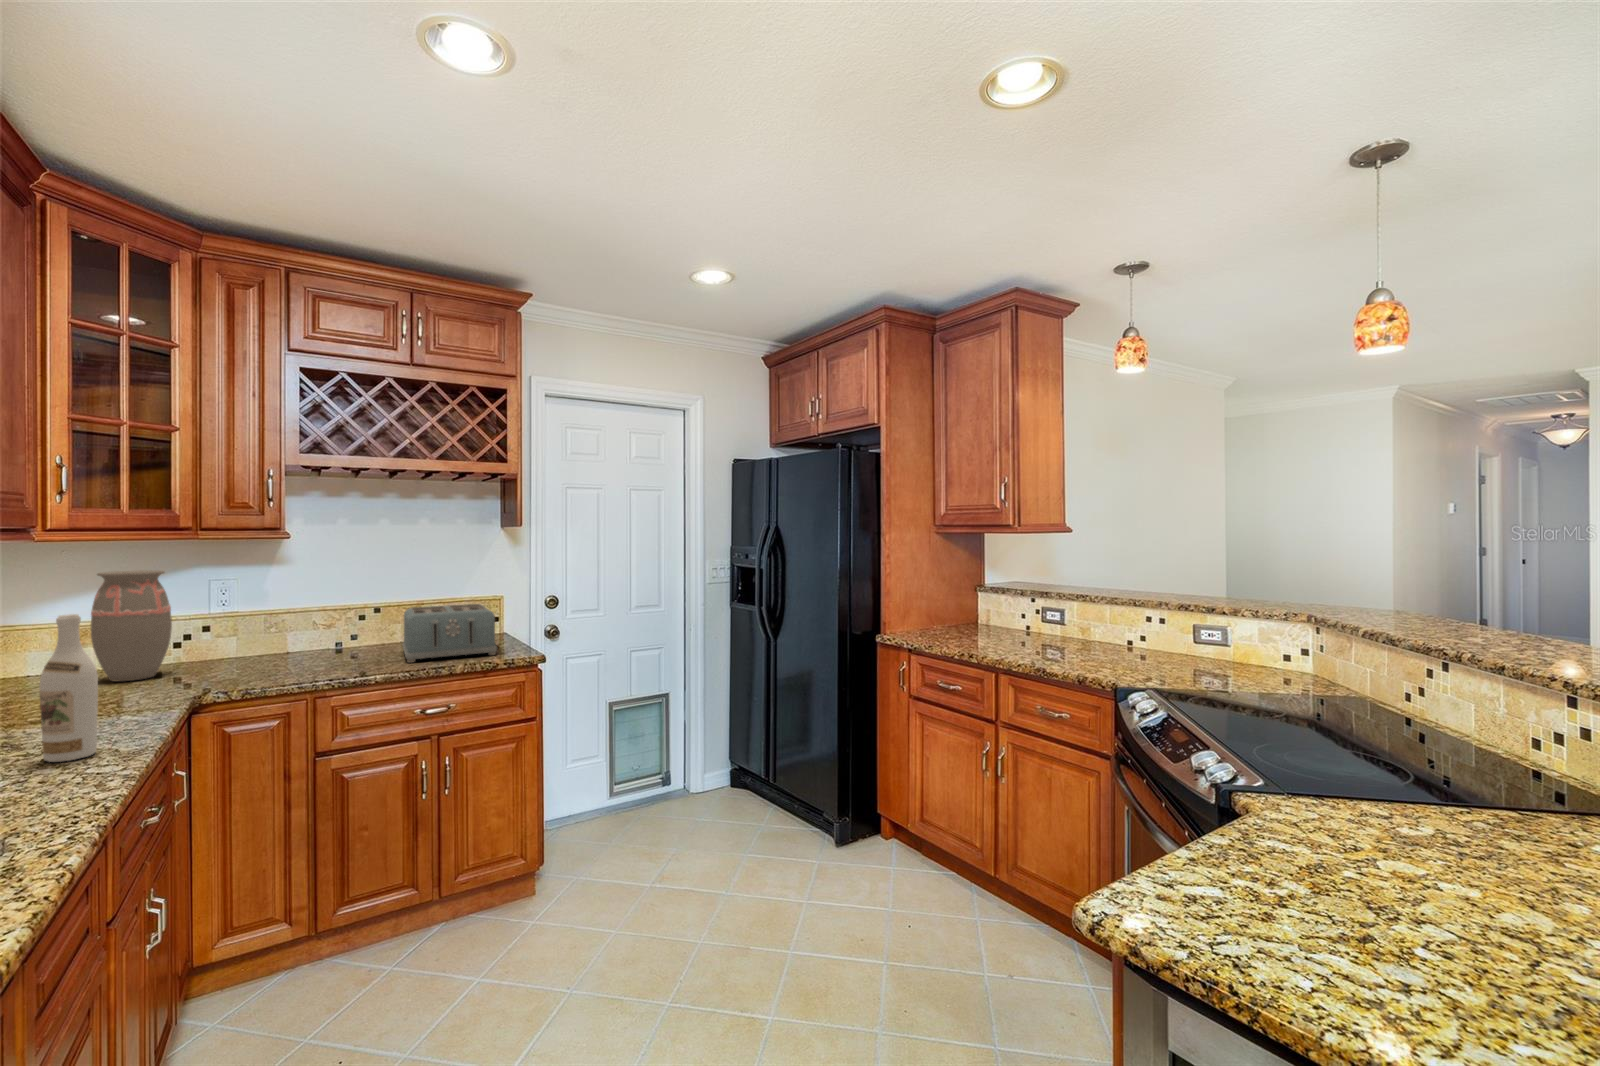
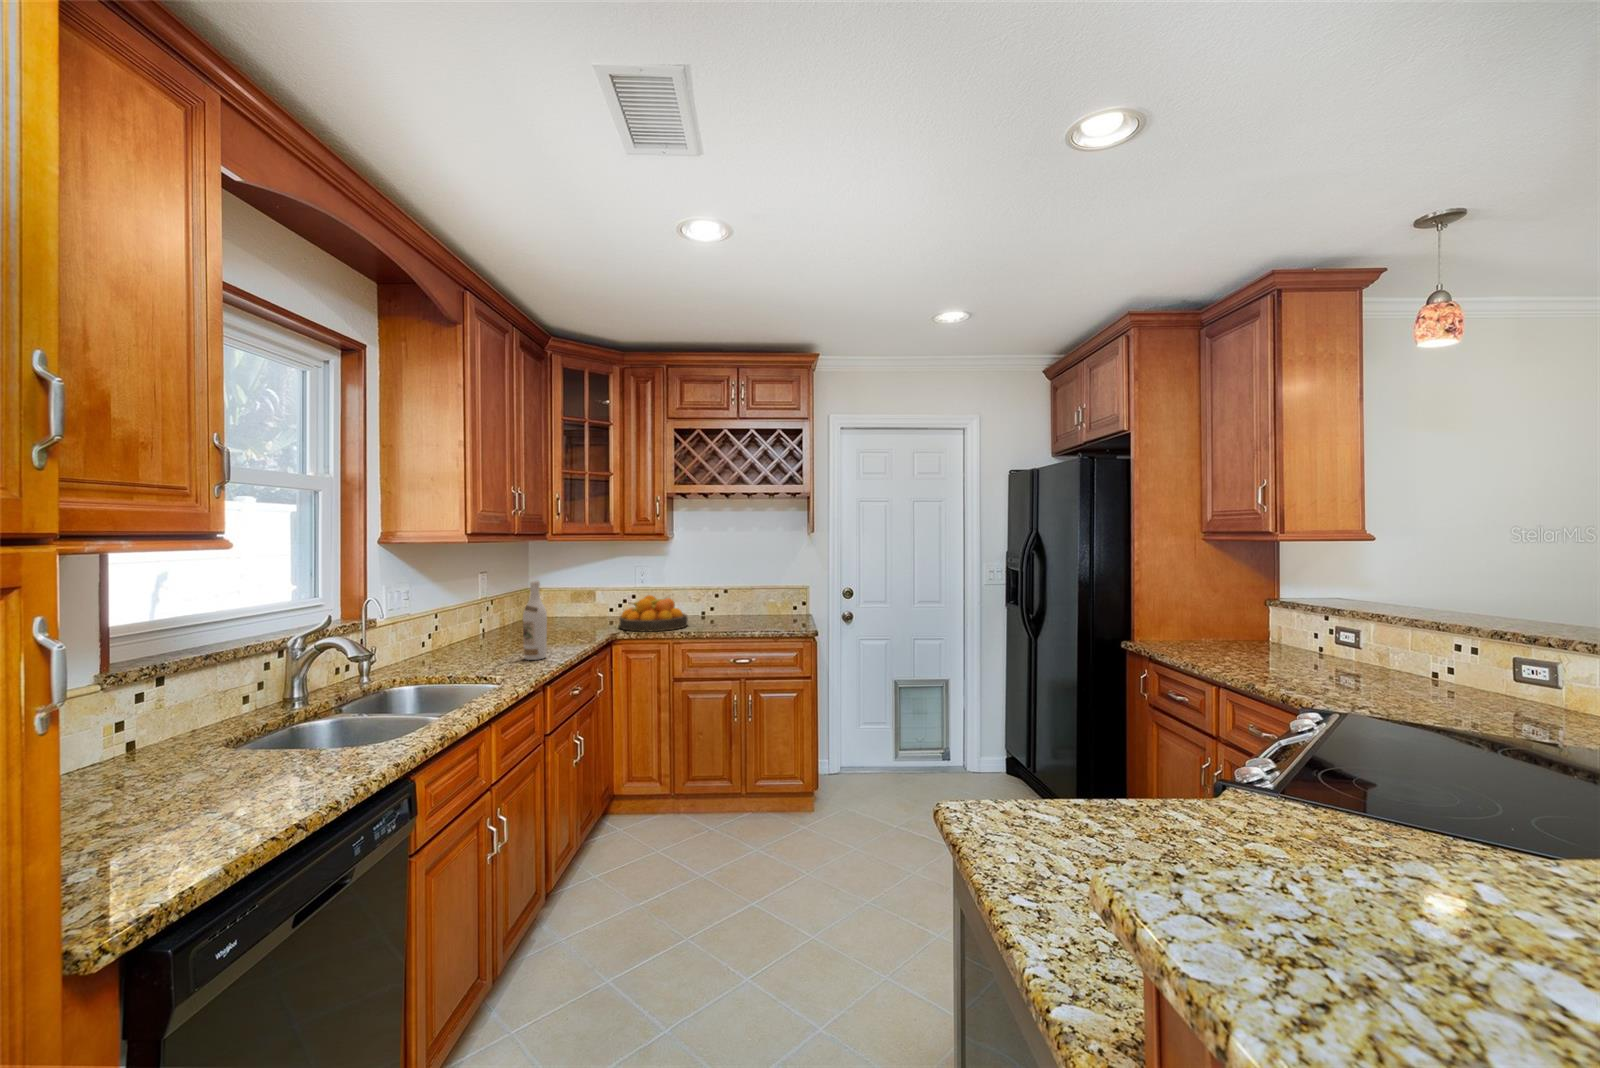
decorative vase: present [91,570,172,681] -> none [581,558,617,623]
toaster: present [403,604,497,663] -> none [733,589,794,627]
fruit bowl: none [193,627,325,687] -> present [620,595,688,631]

